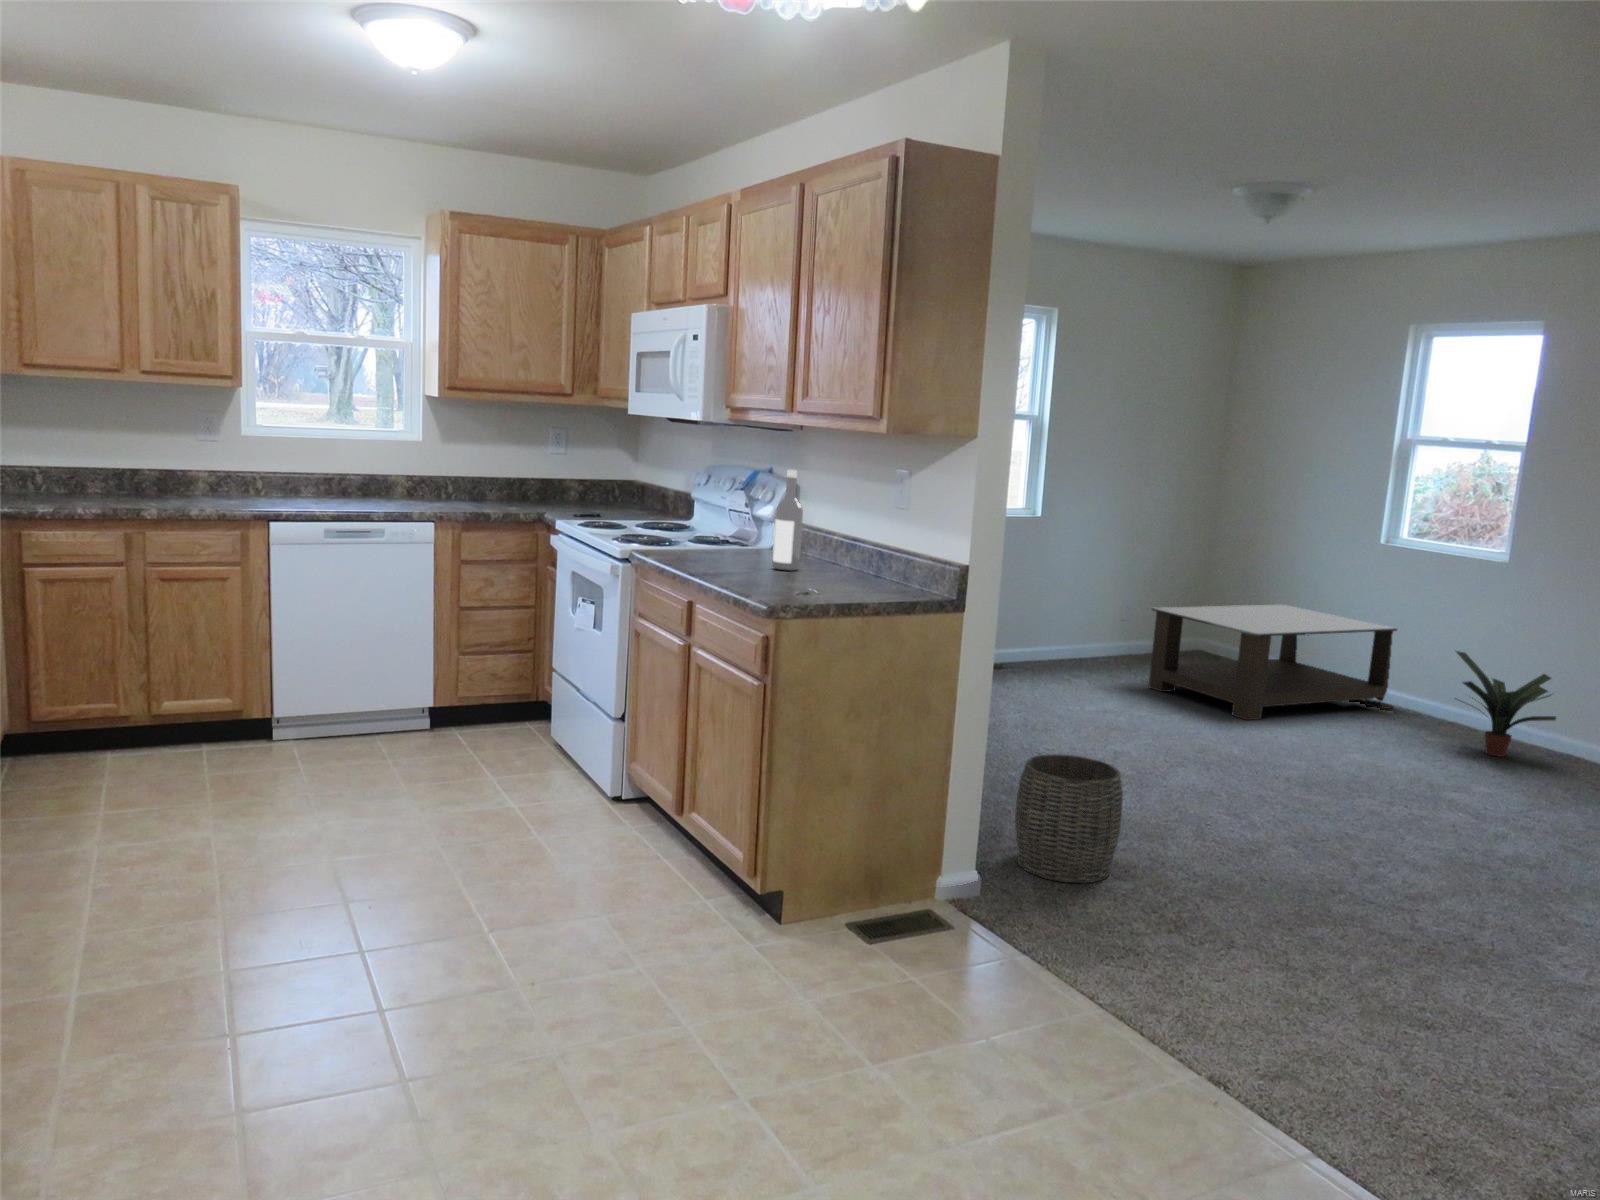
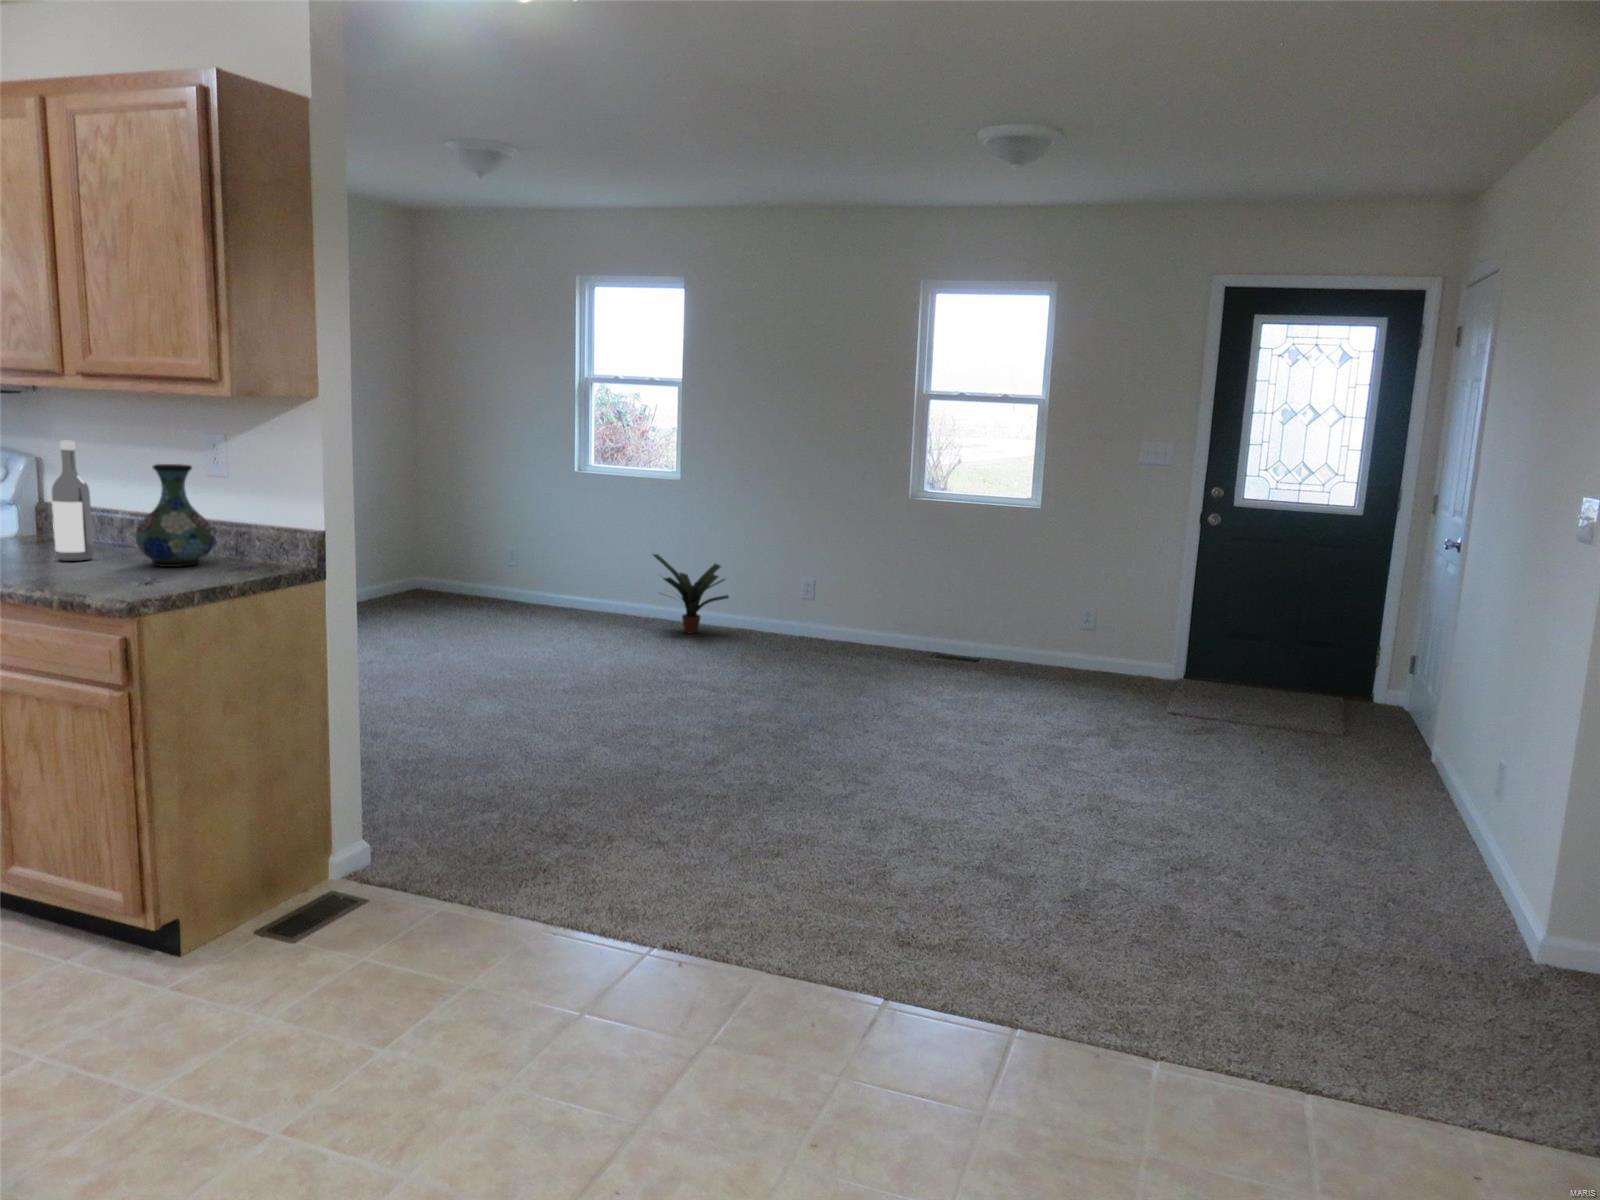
vase: none [821,493,882,583] -> present [136,464,214,567]
coffee table: present [1149,605,1397,720] -> none [389,529,607,640]
woven basket: present [1015,754,1123,883] -> none [376,703,482,827]

